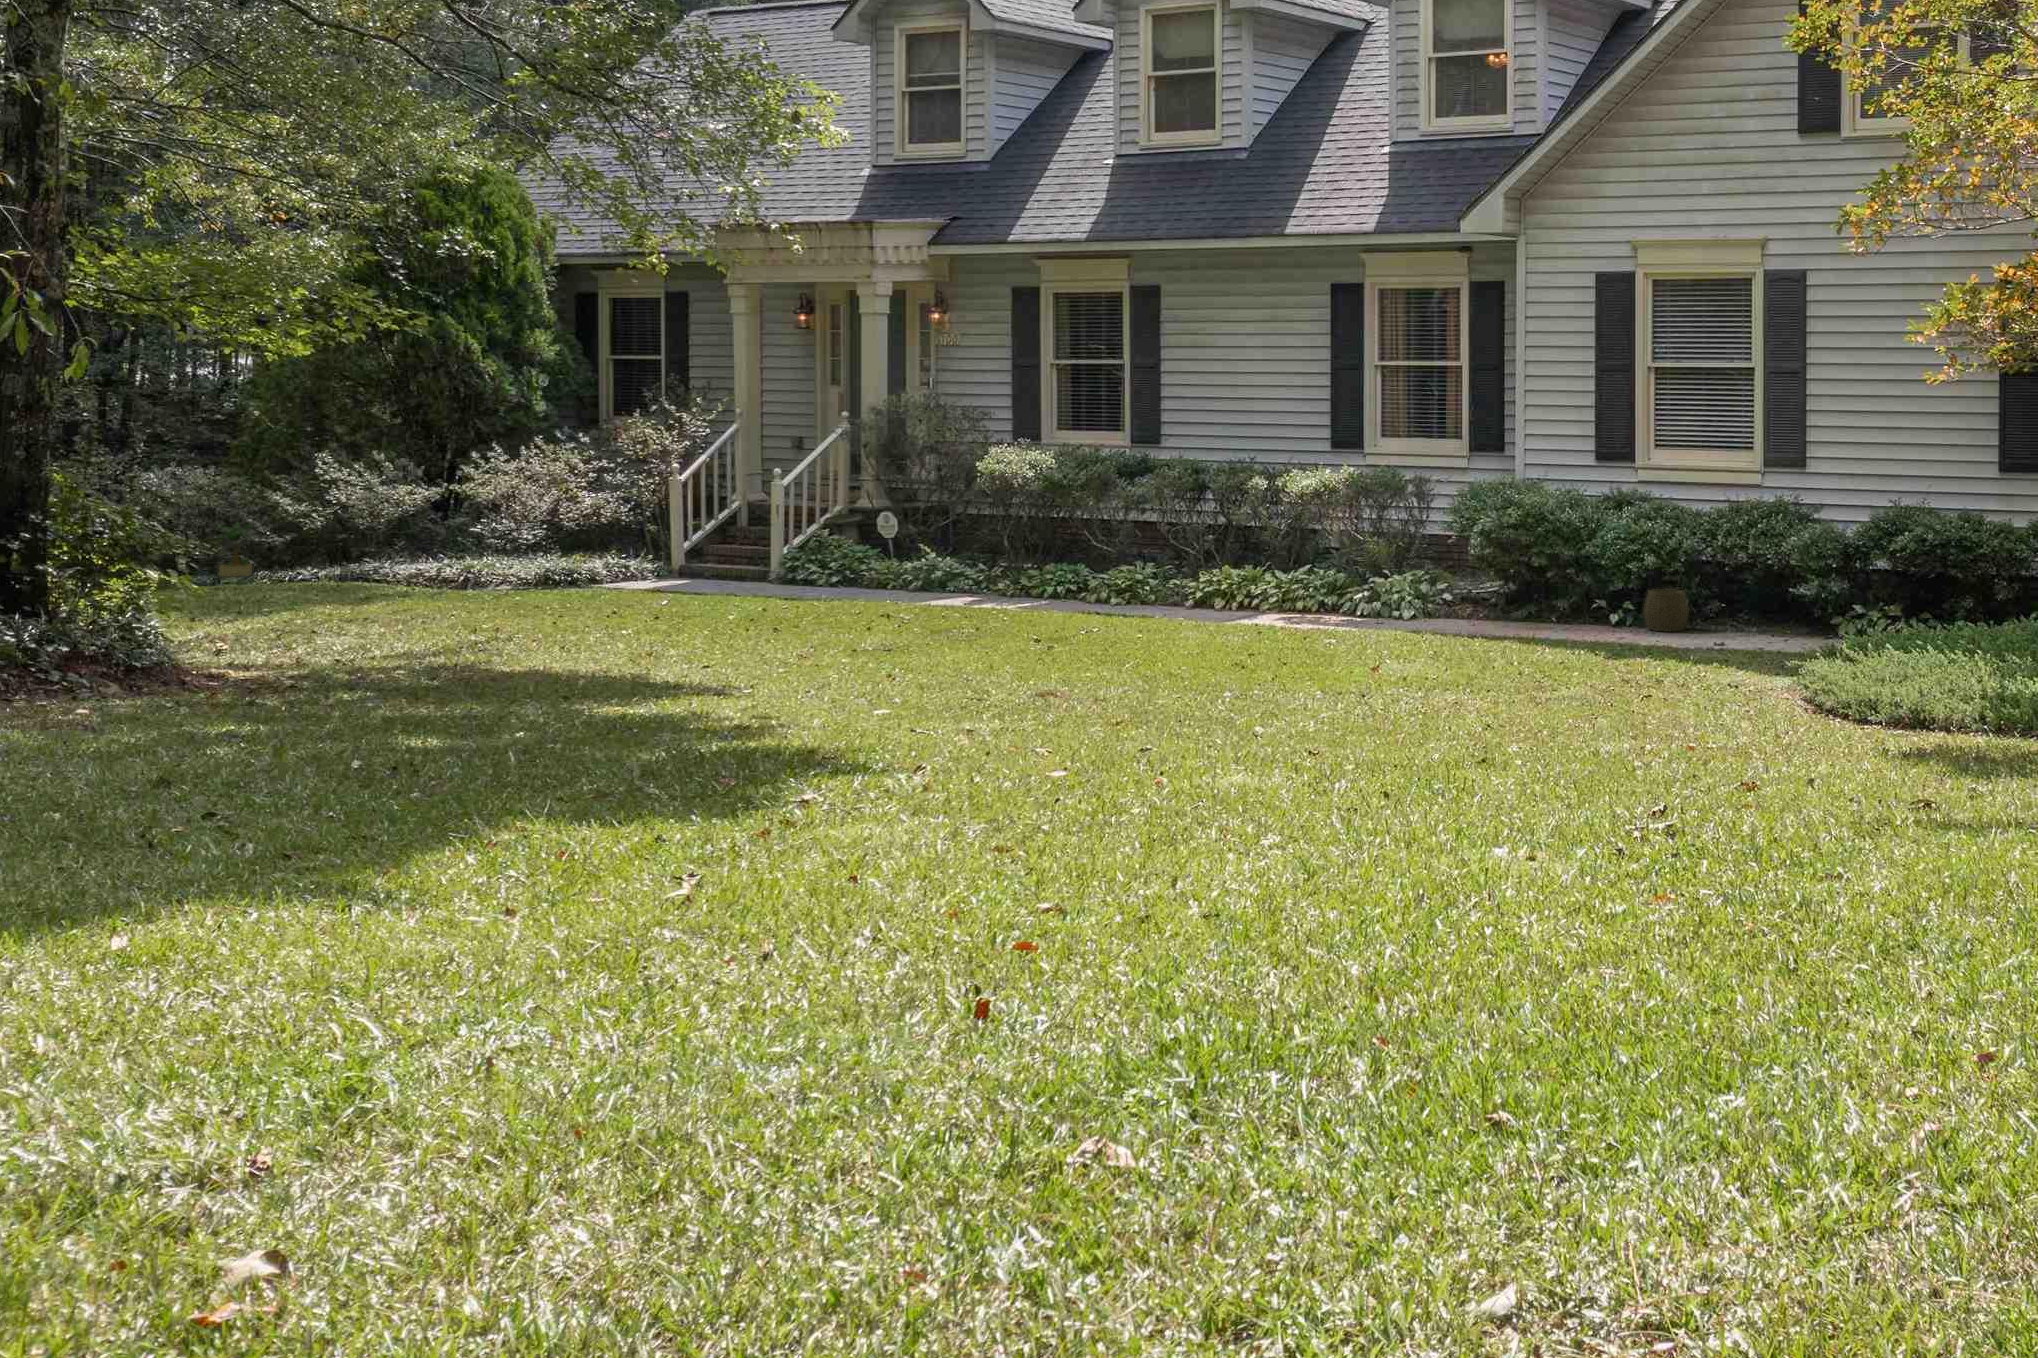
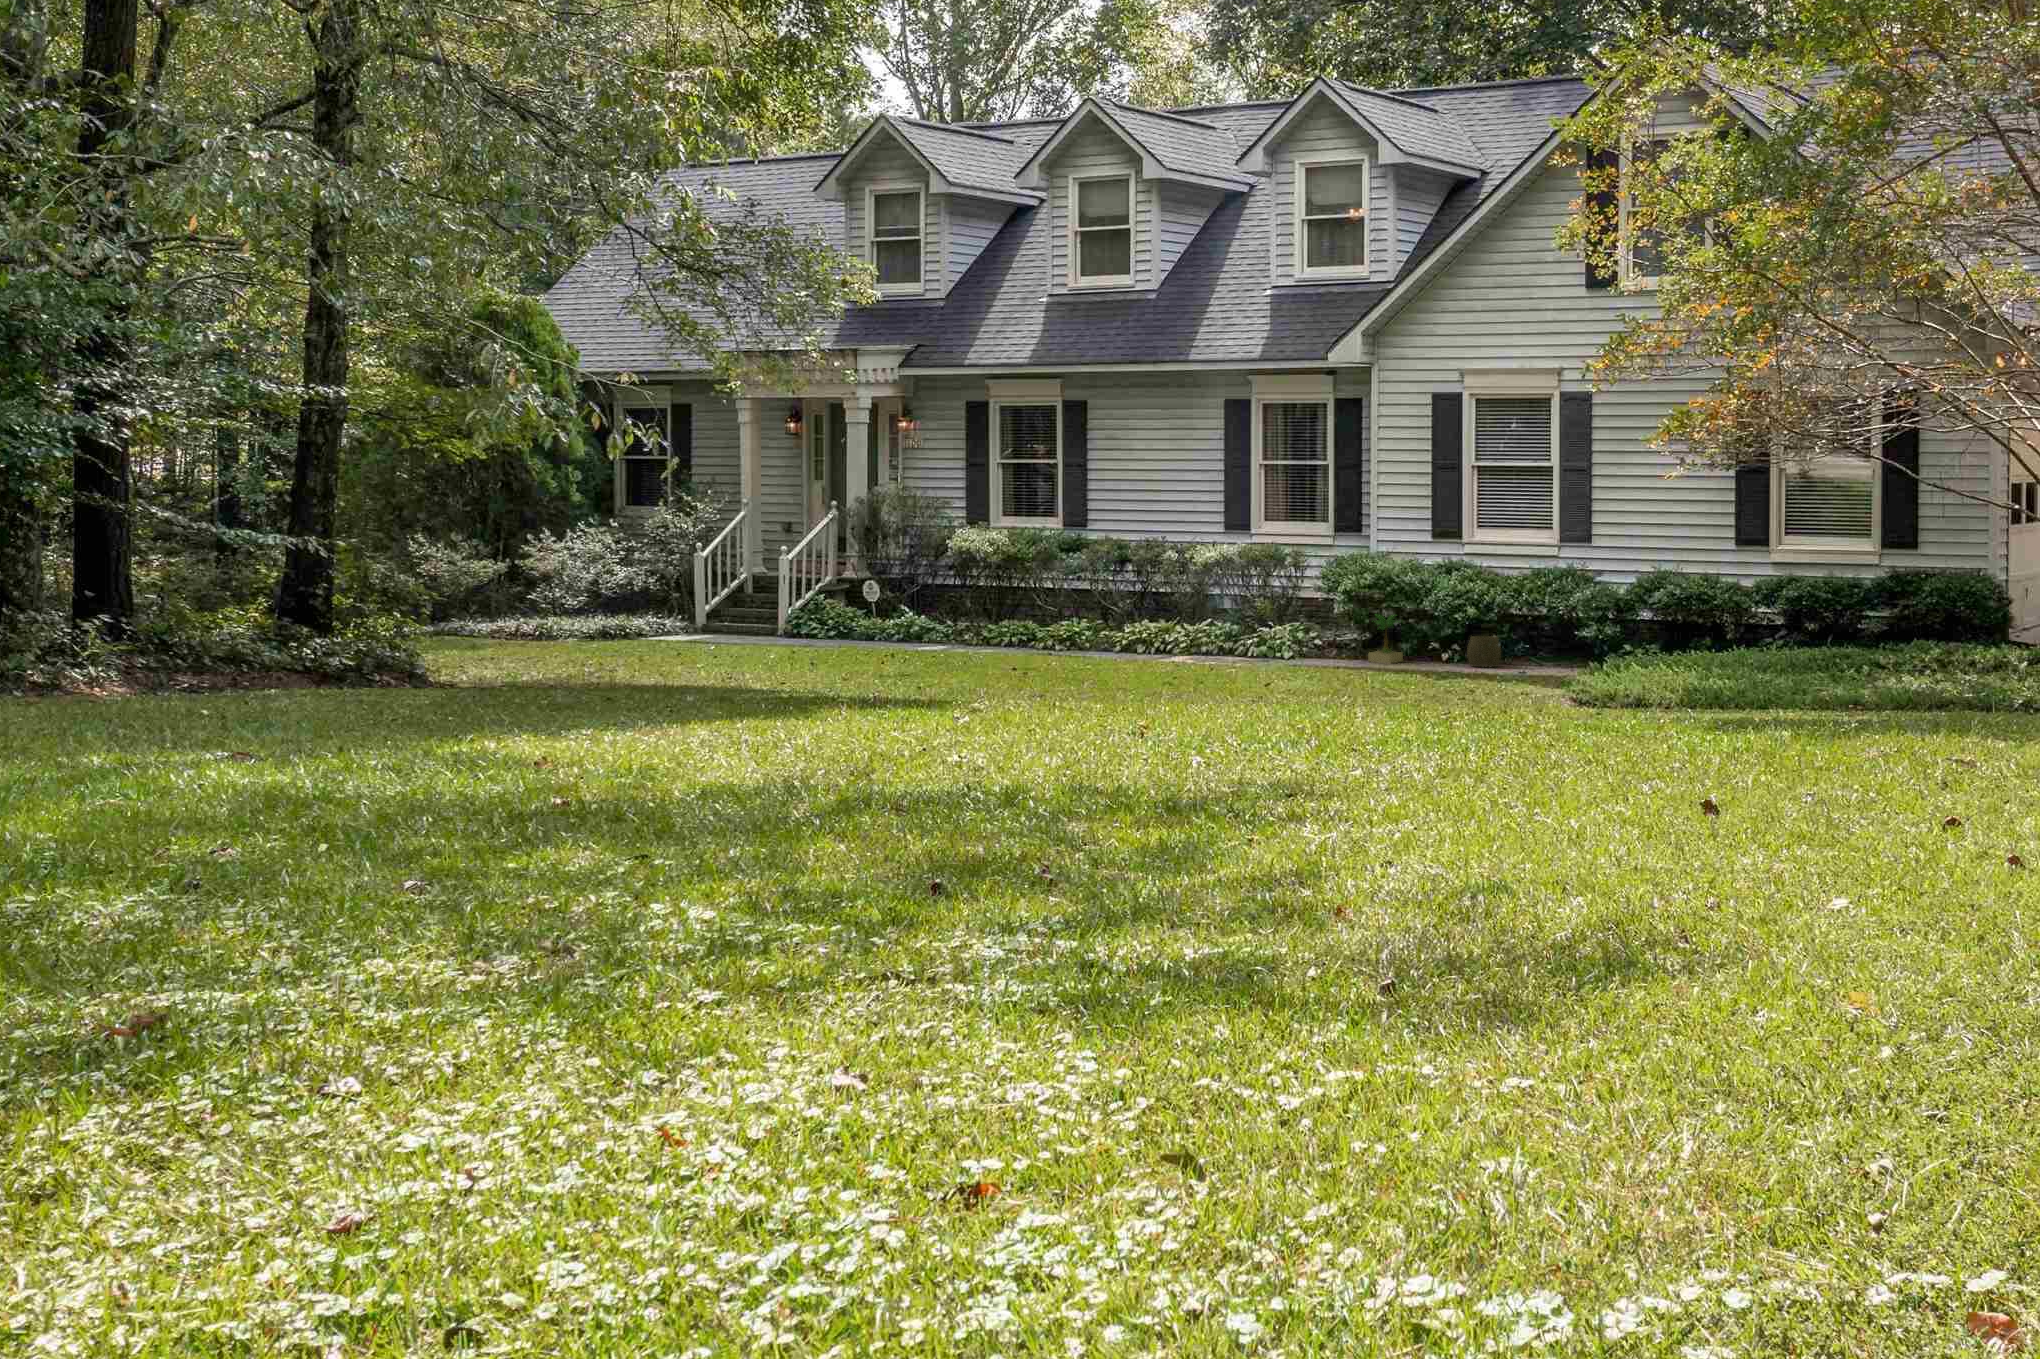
potted plant: present [219,523,252,577] -> present [1368,614,1403,664]

